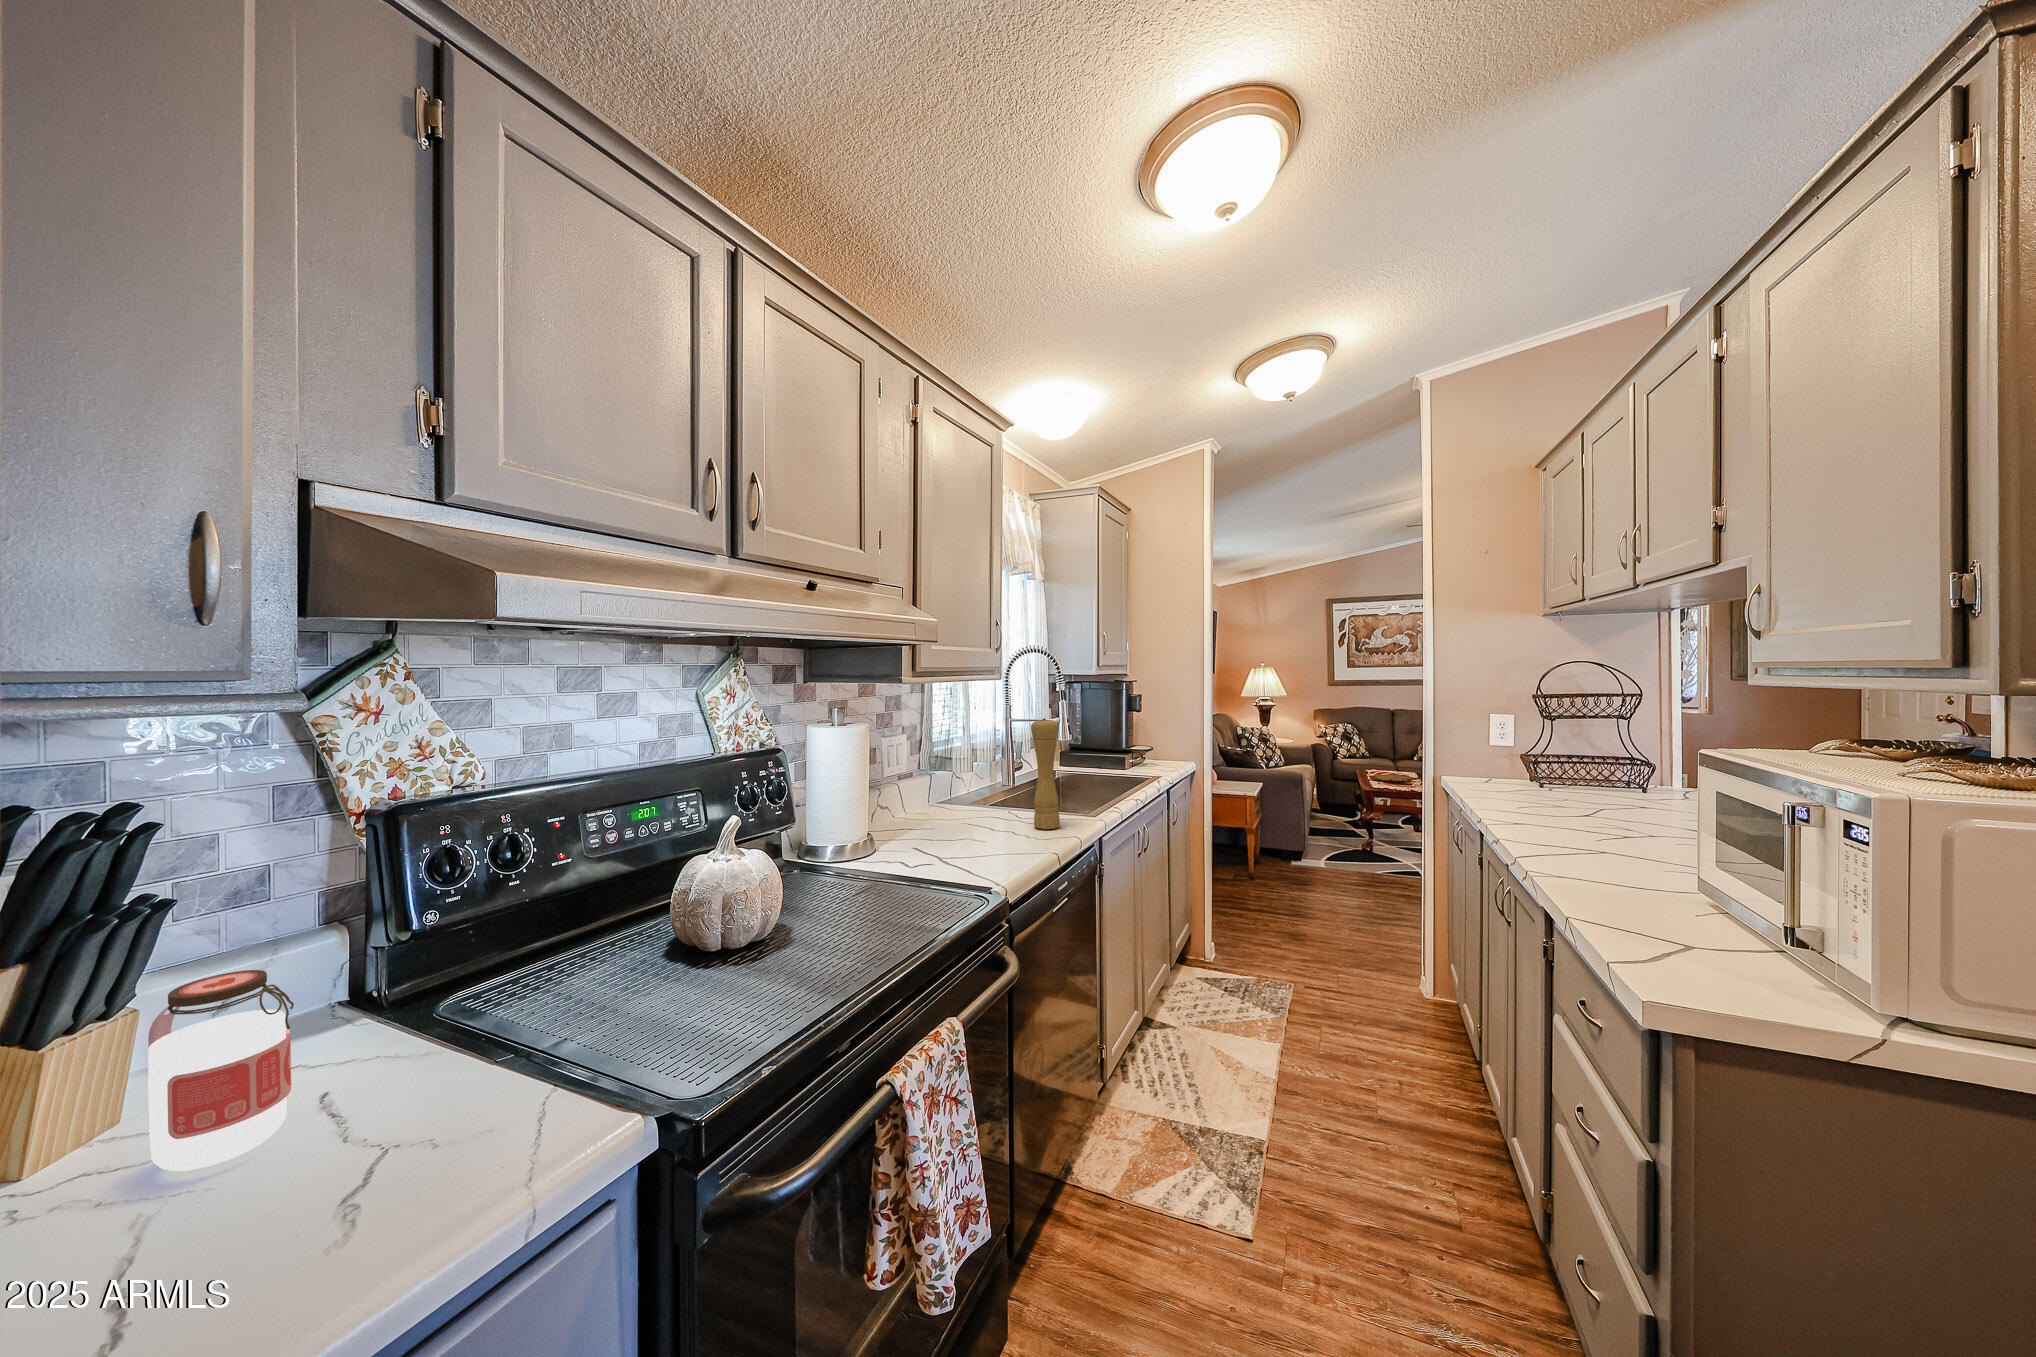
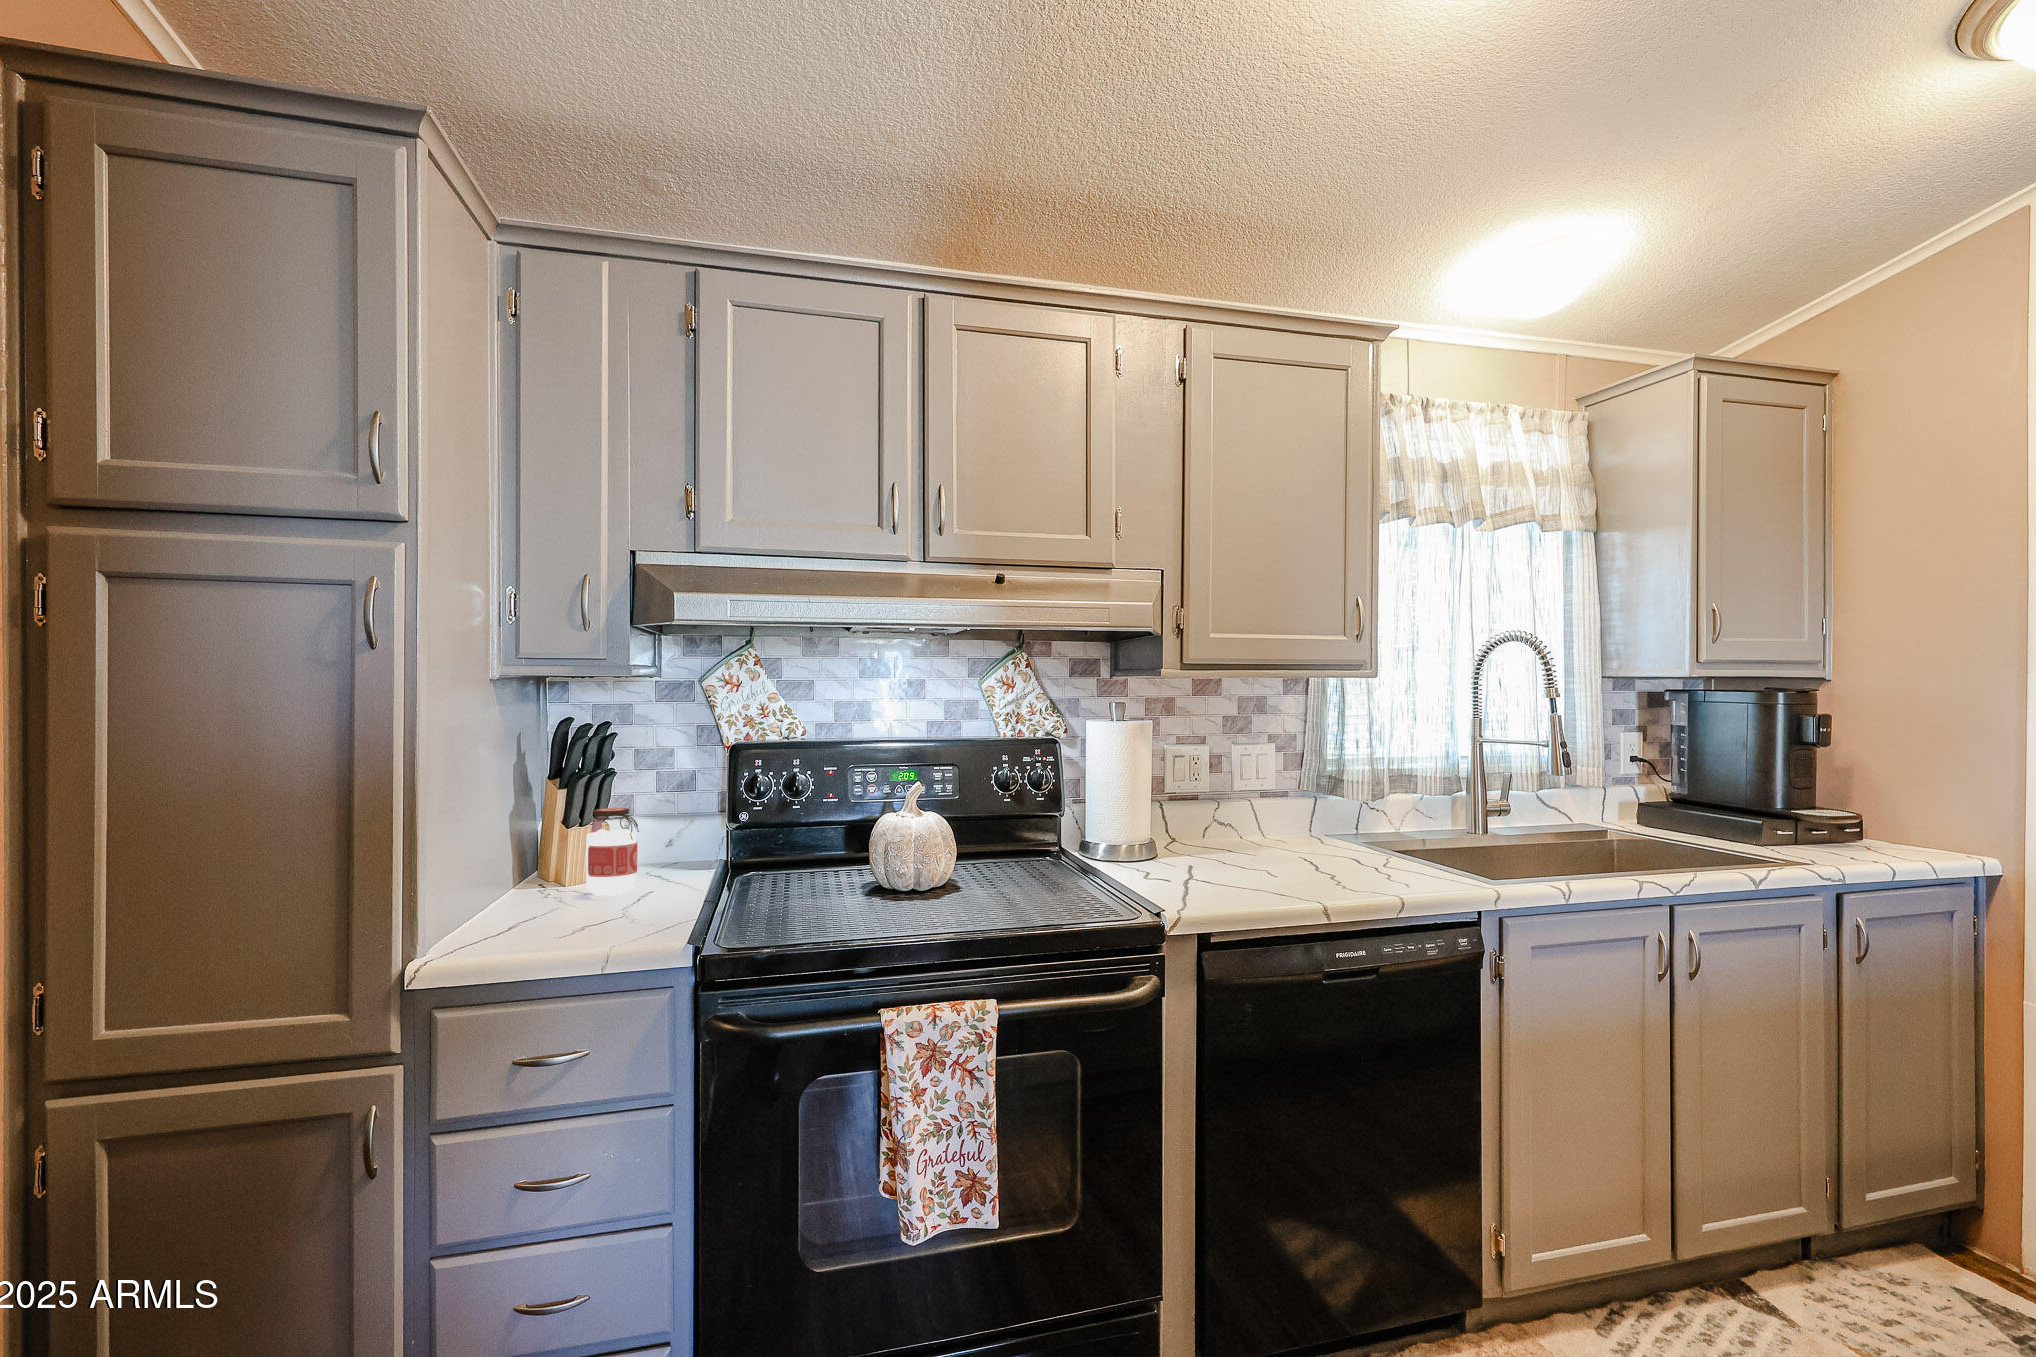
pepper mill: present [1031,719,1060,829] -> none [1353,724,1389,863]

